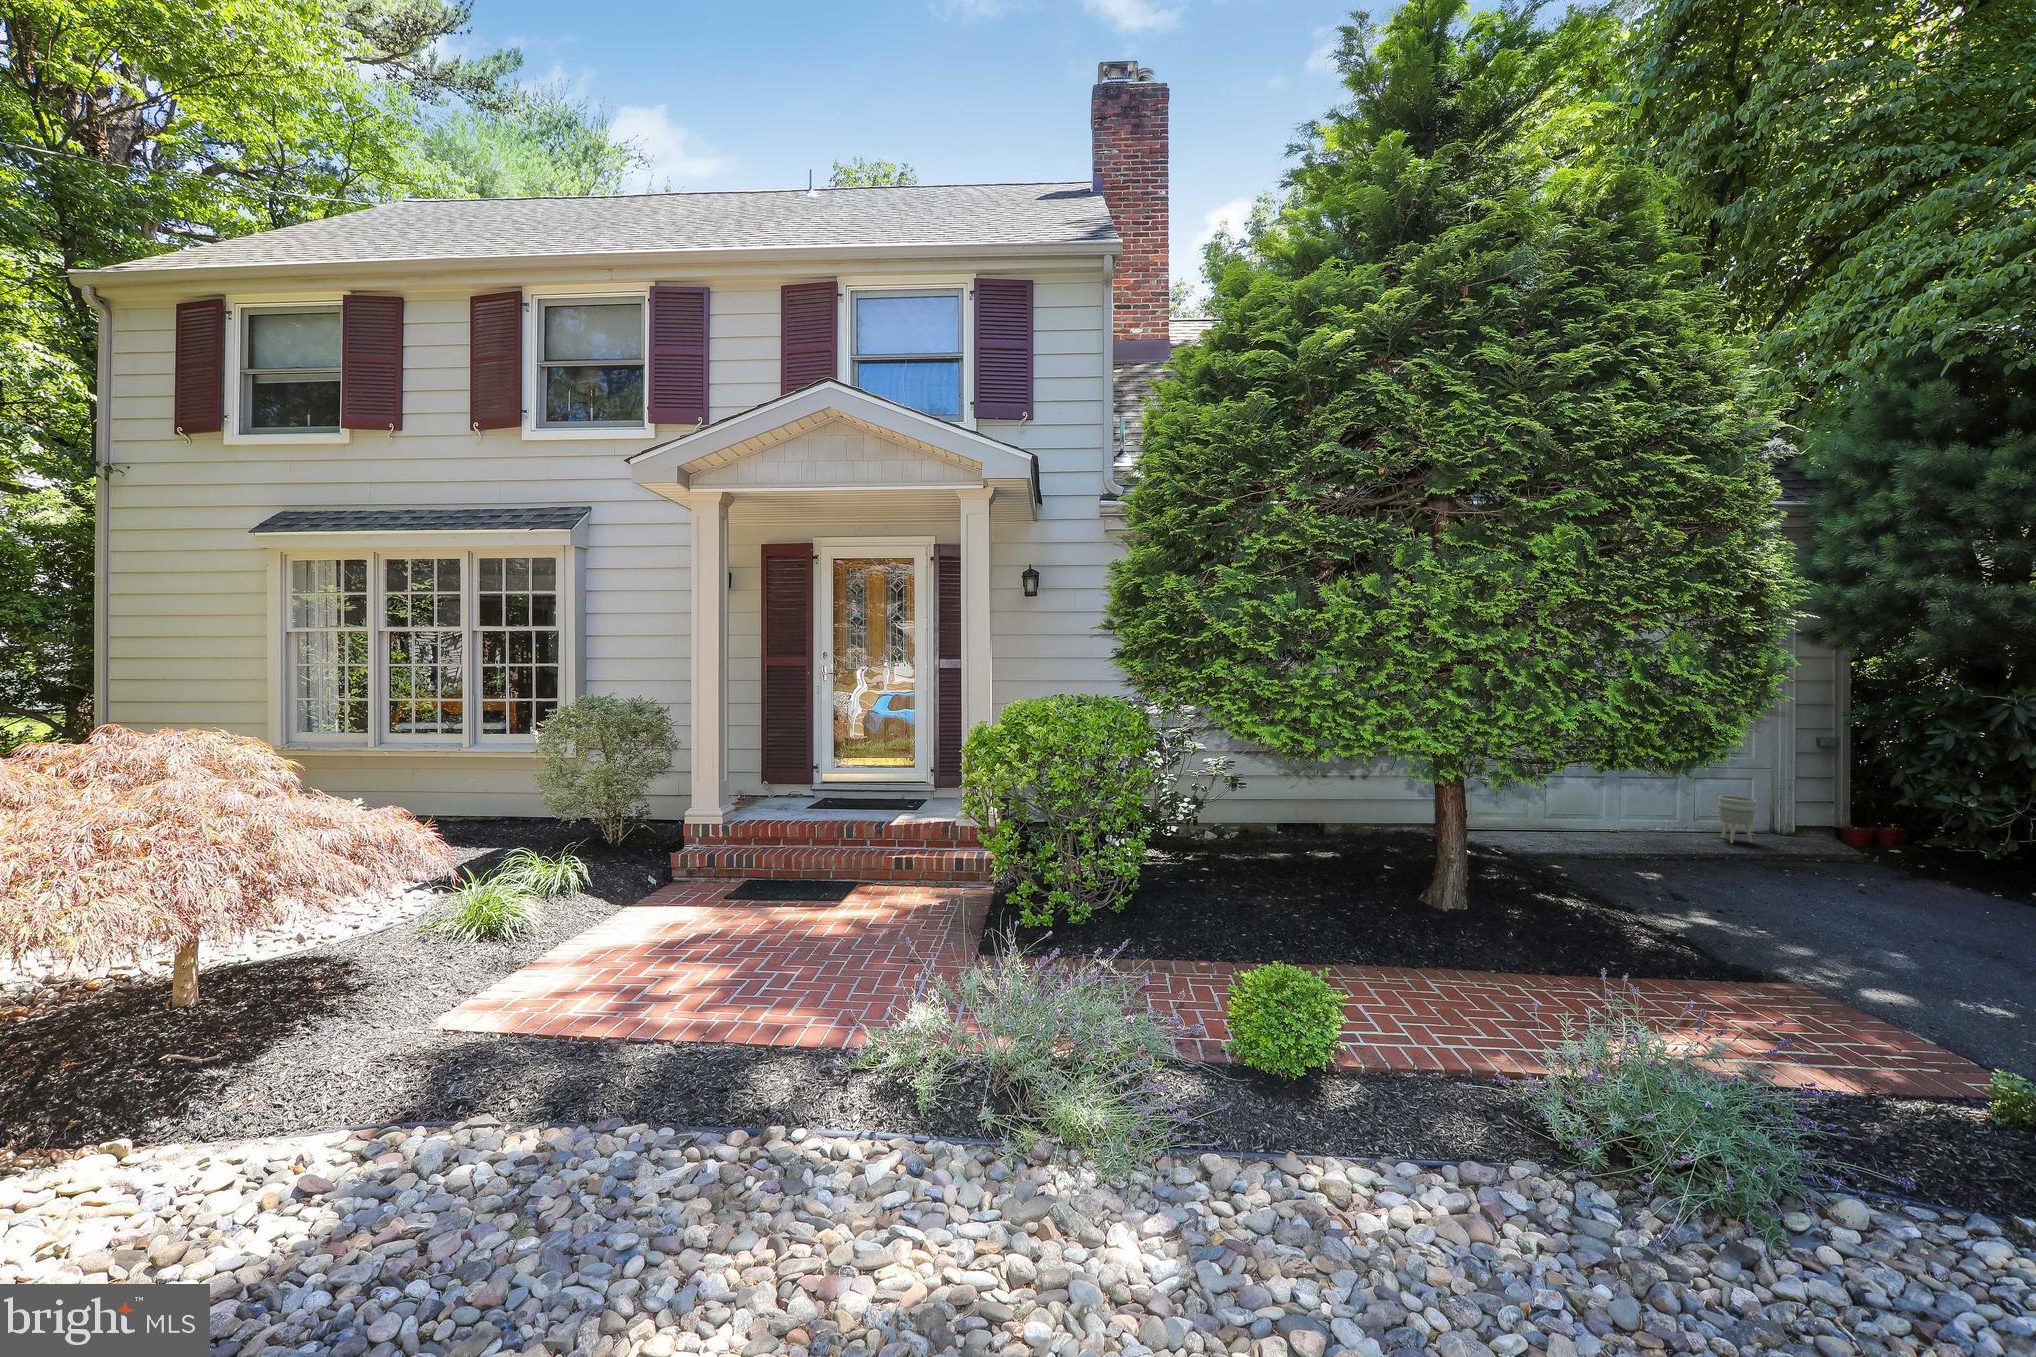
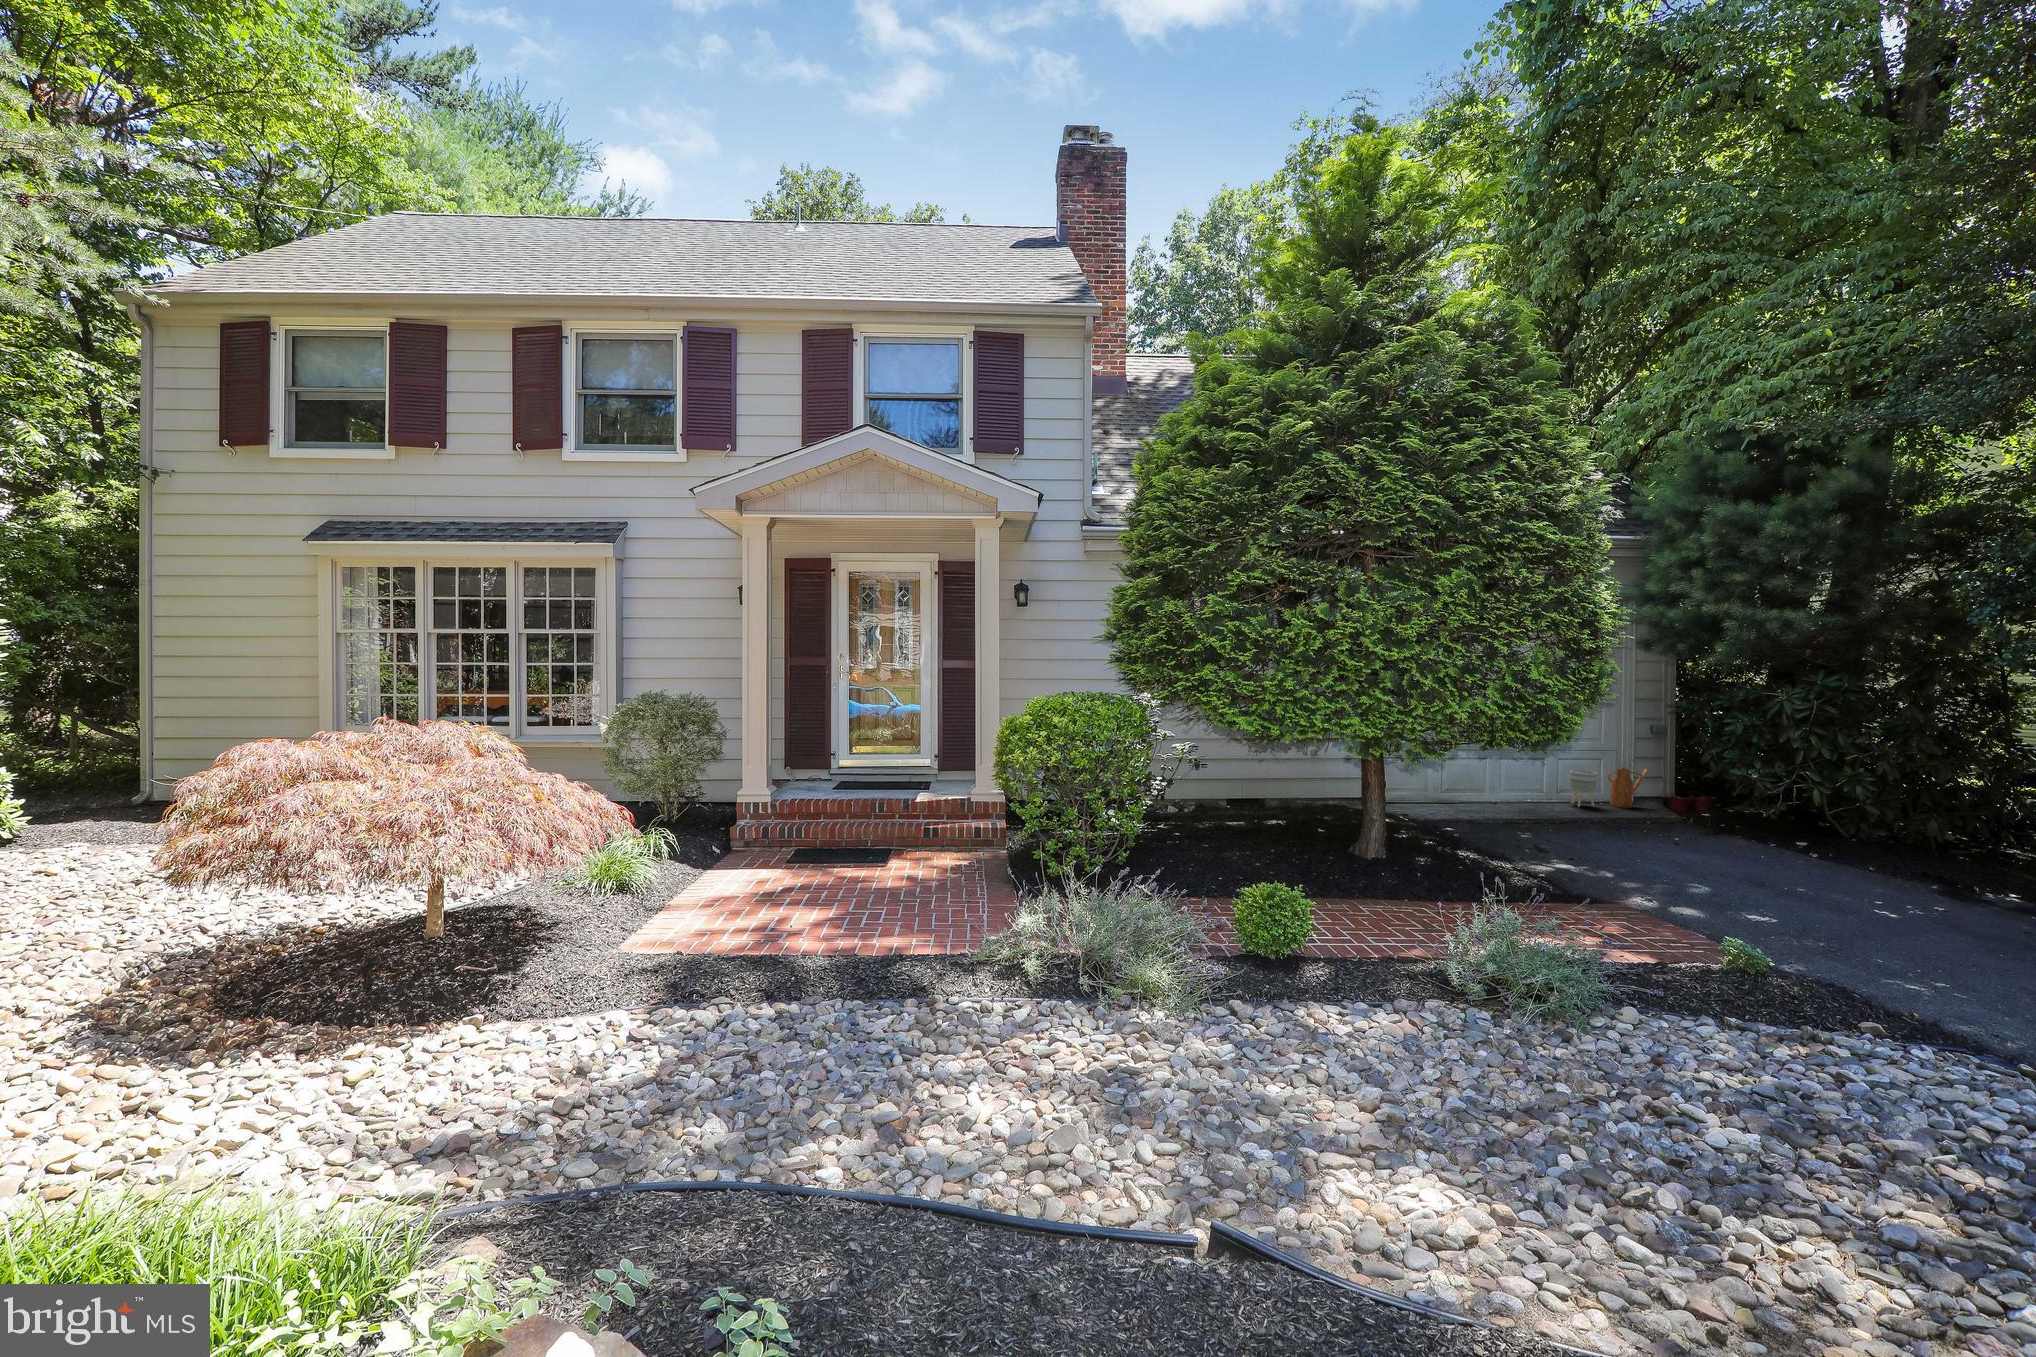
watering can: none [1771,794,1828,846] -> present [1608,768,1648,808]

